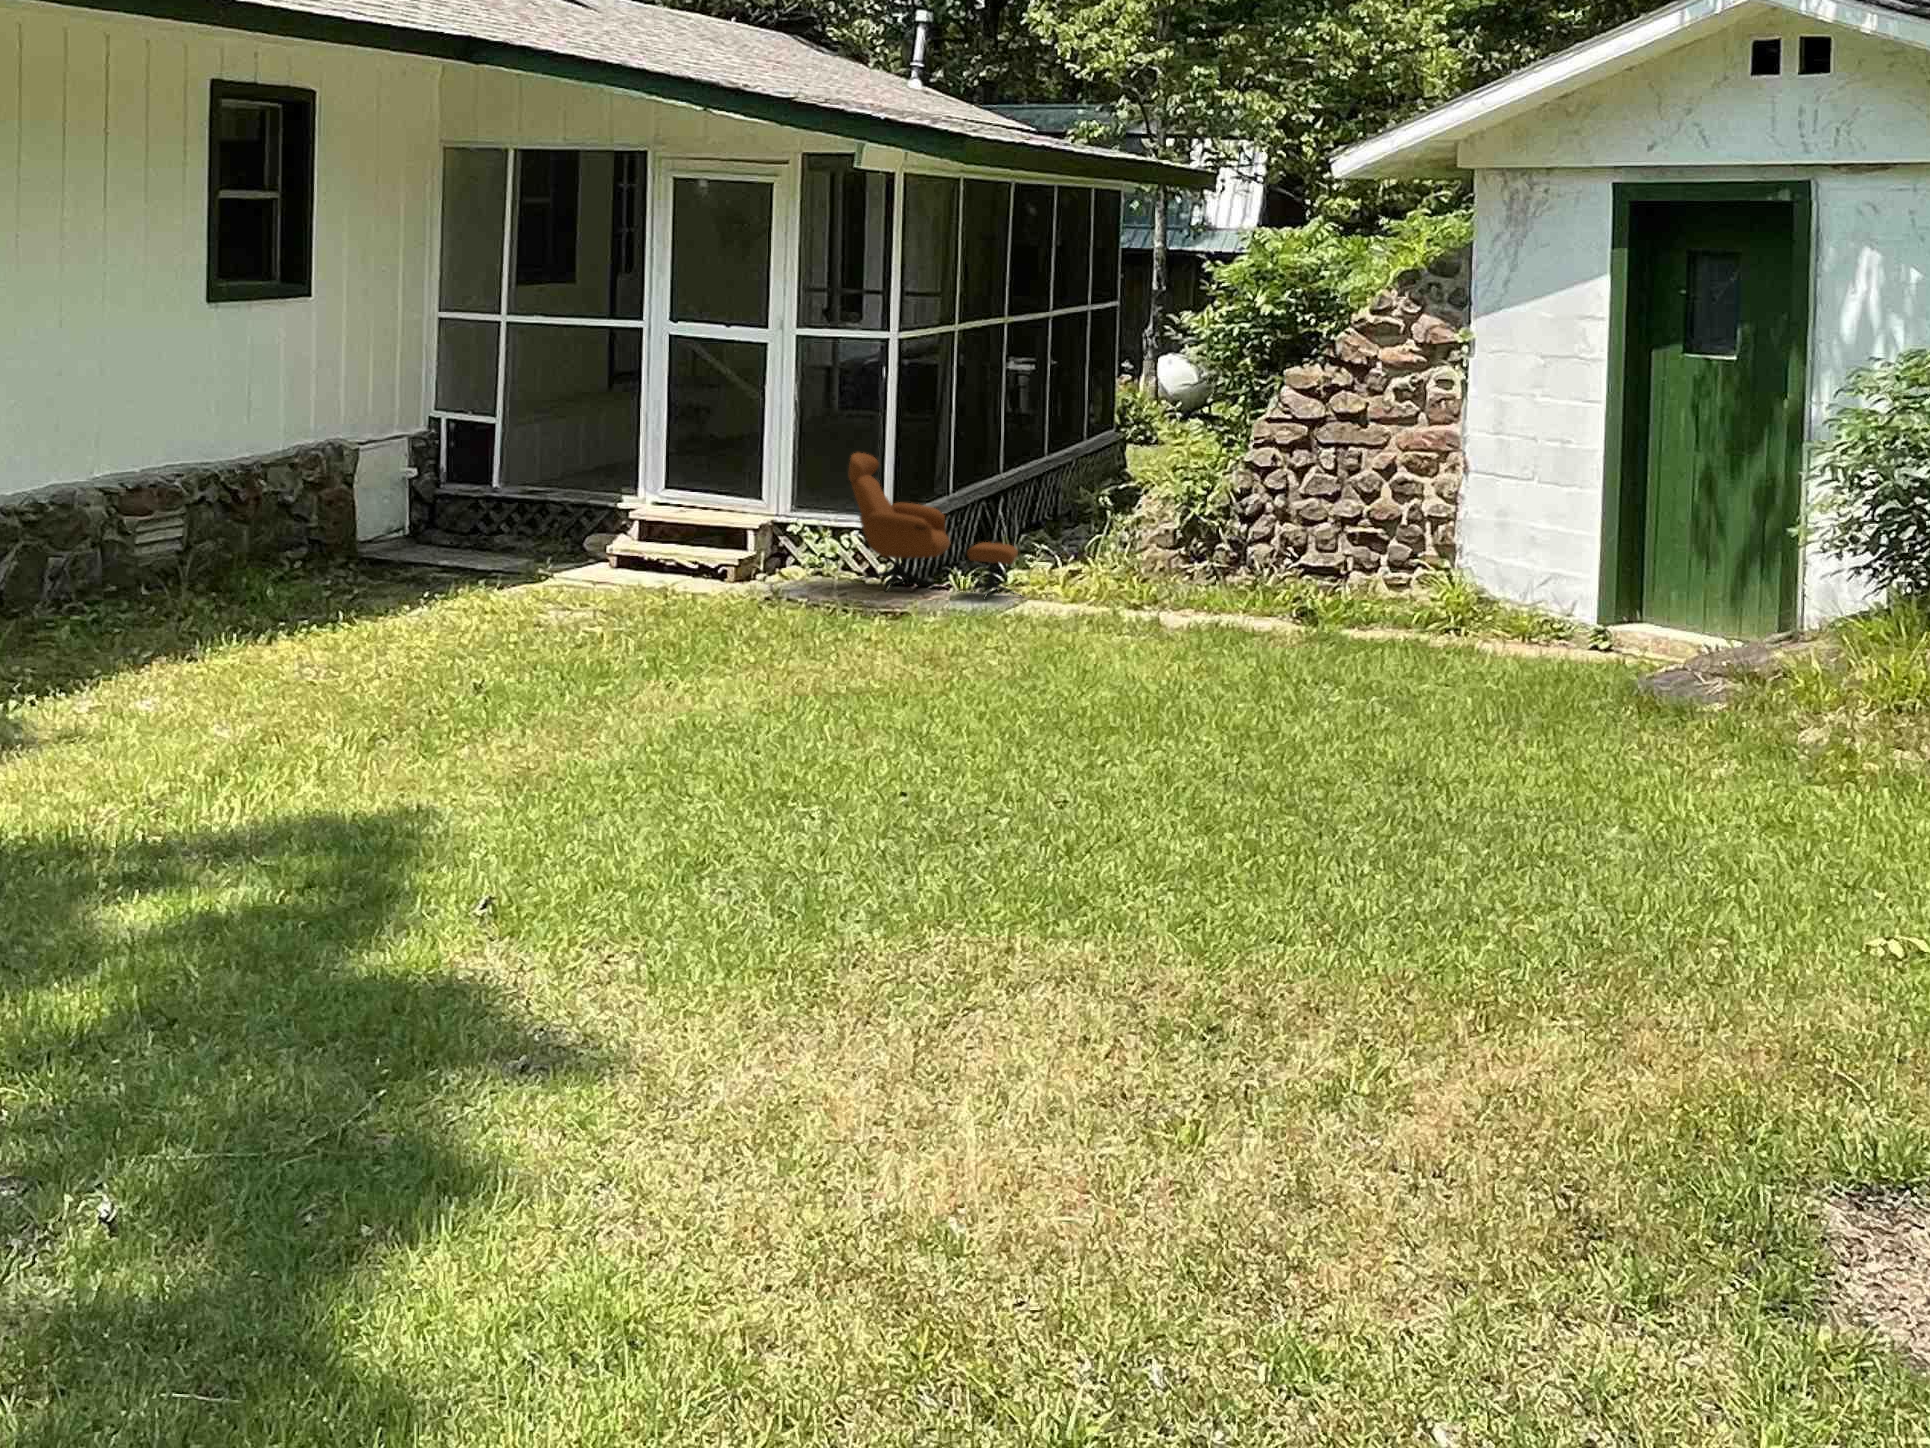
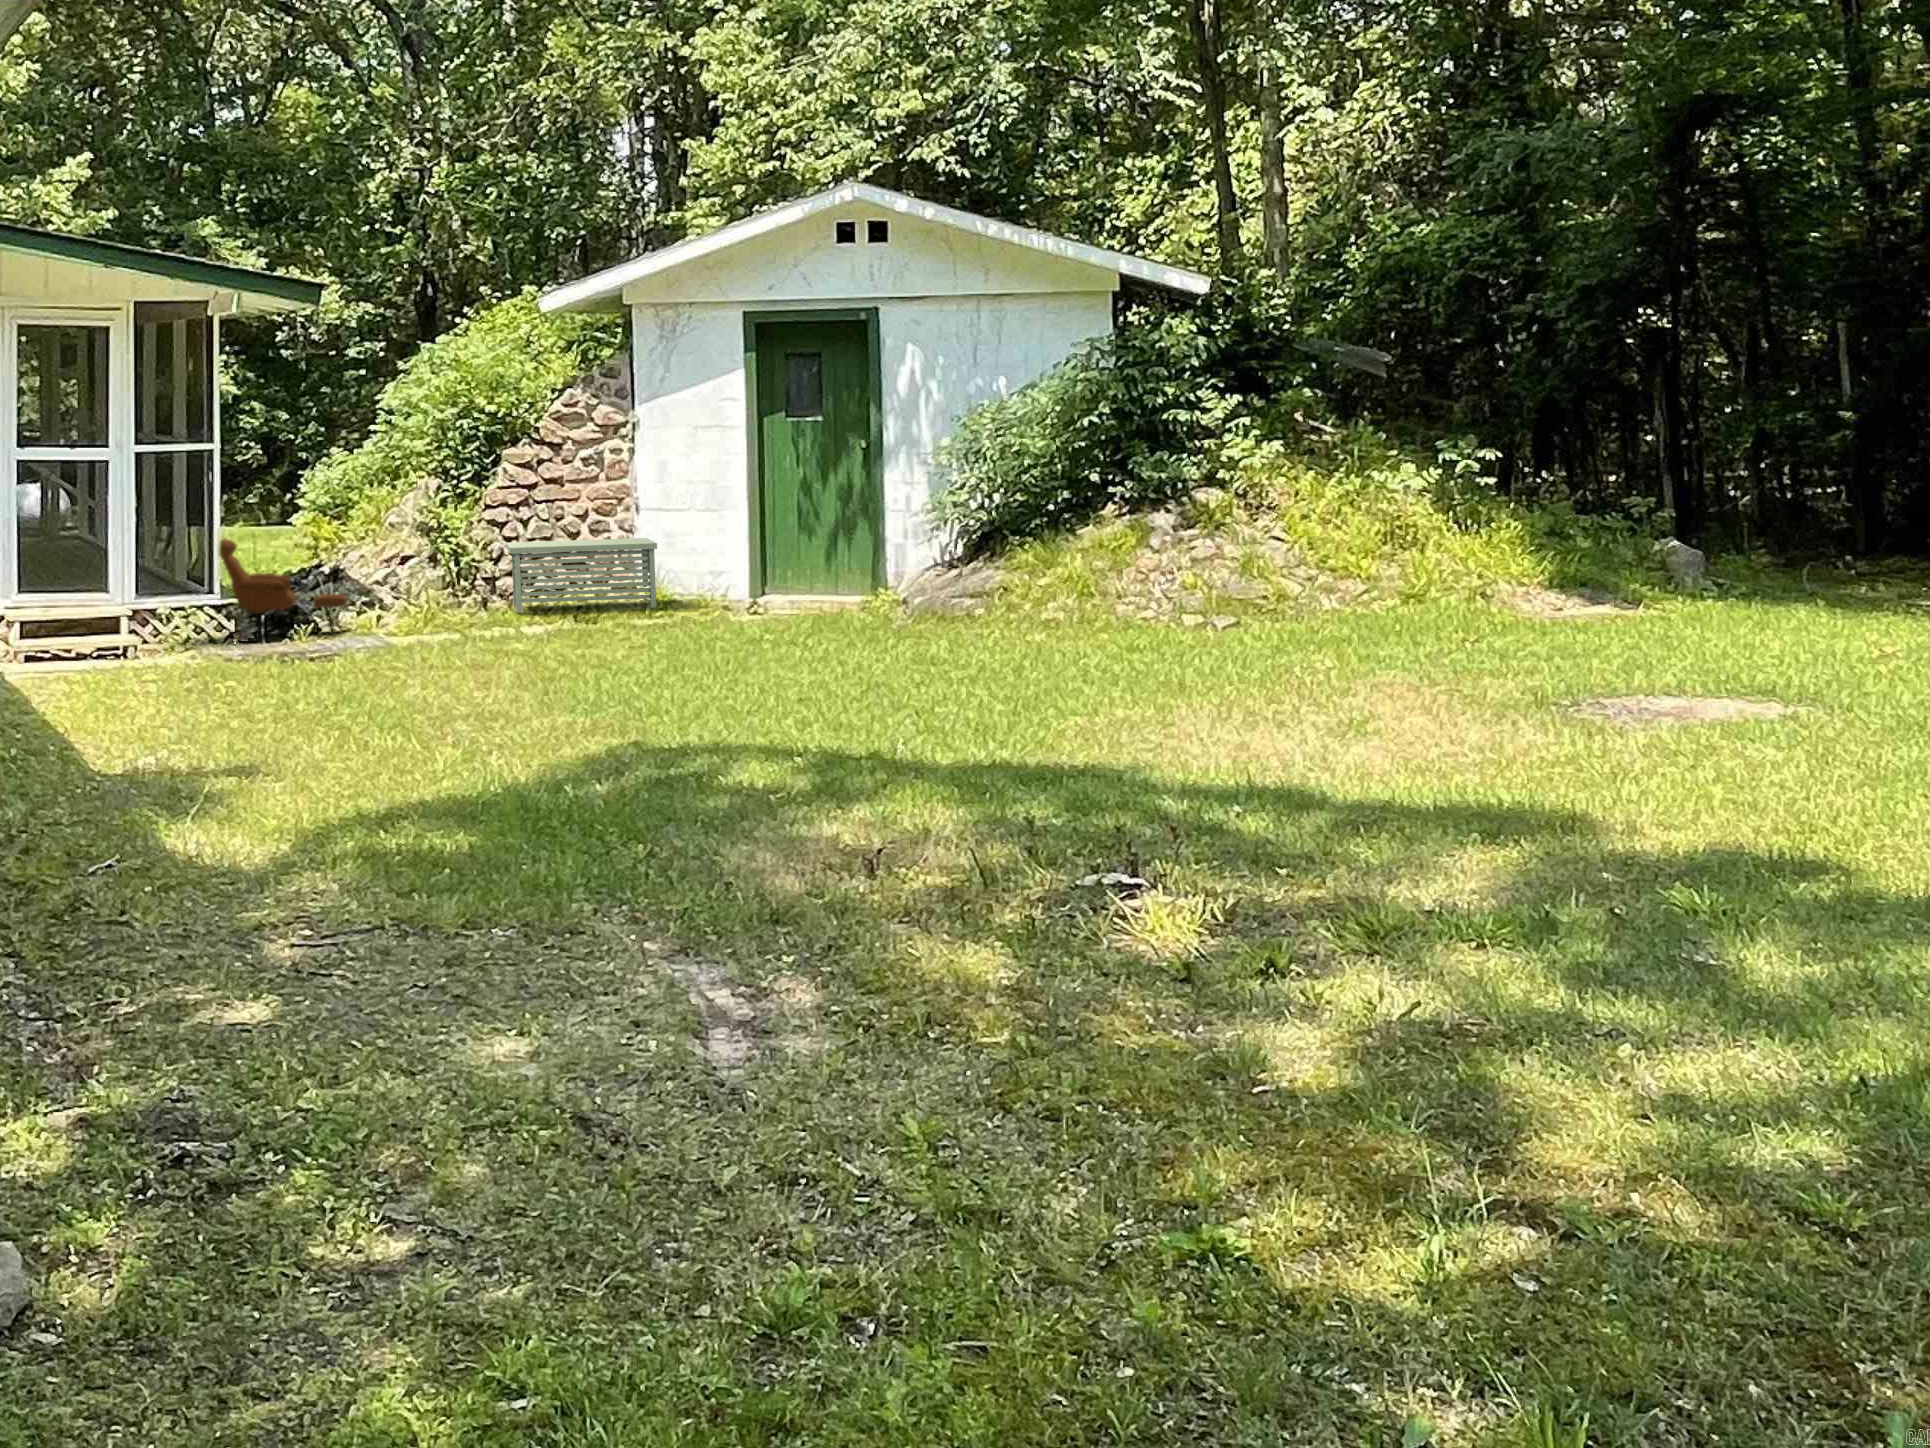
storage bench: none [1262,496,1485,617] -> present [506,538,657,612]

